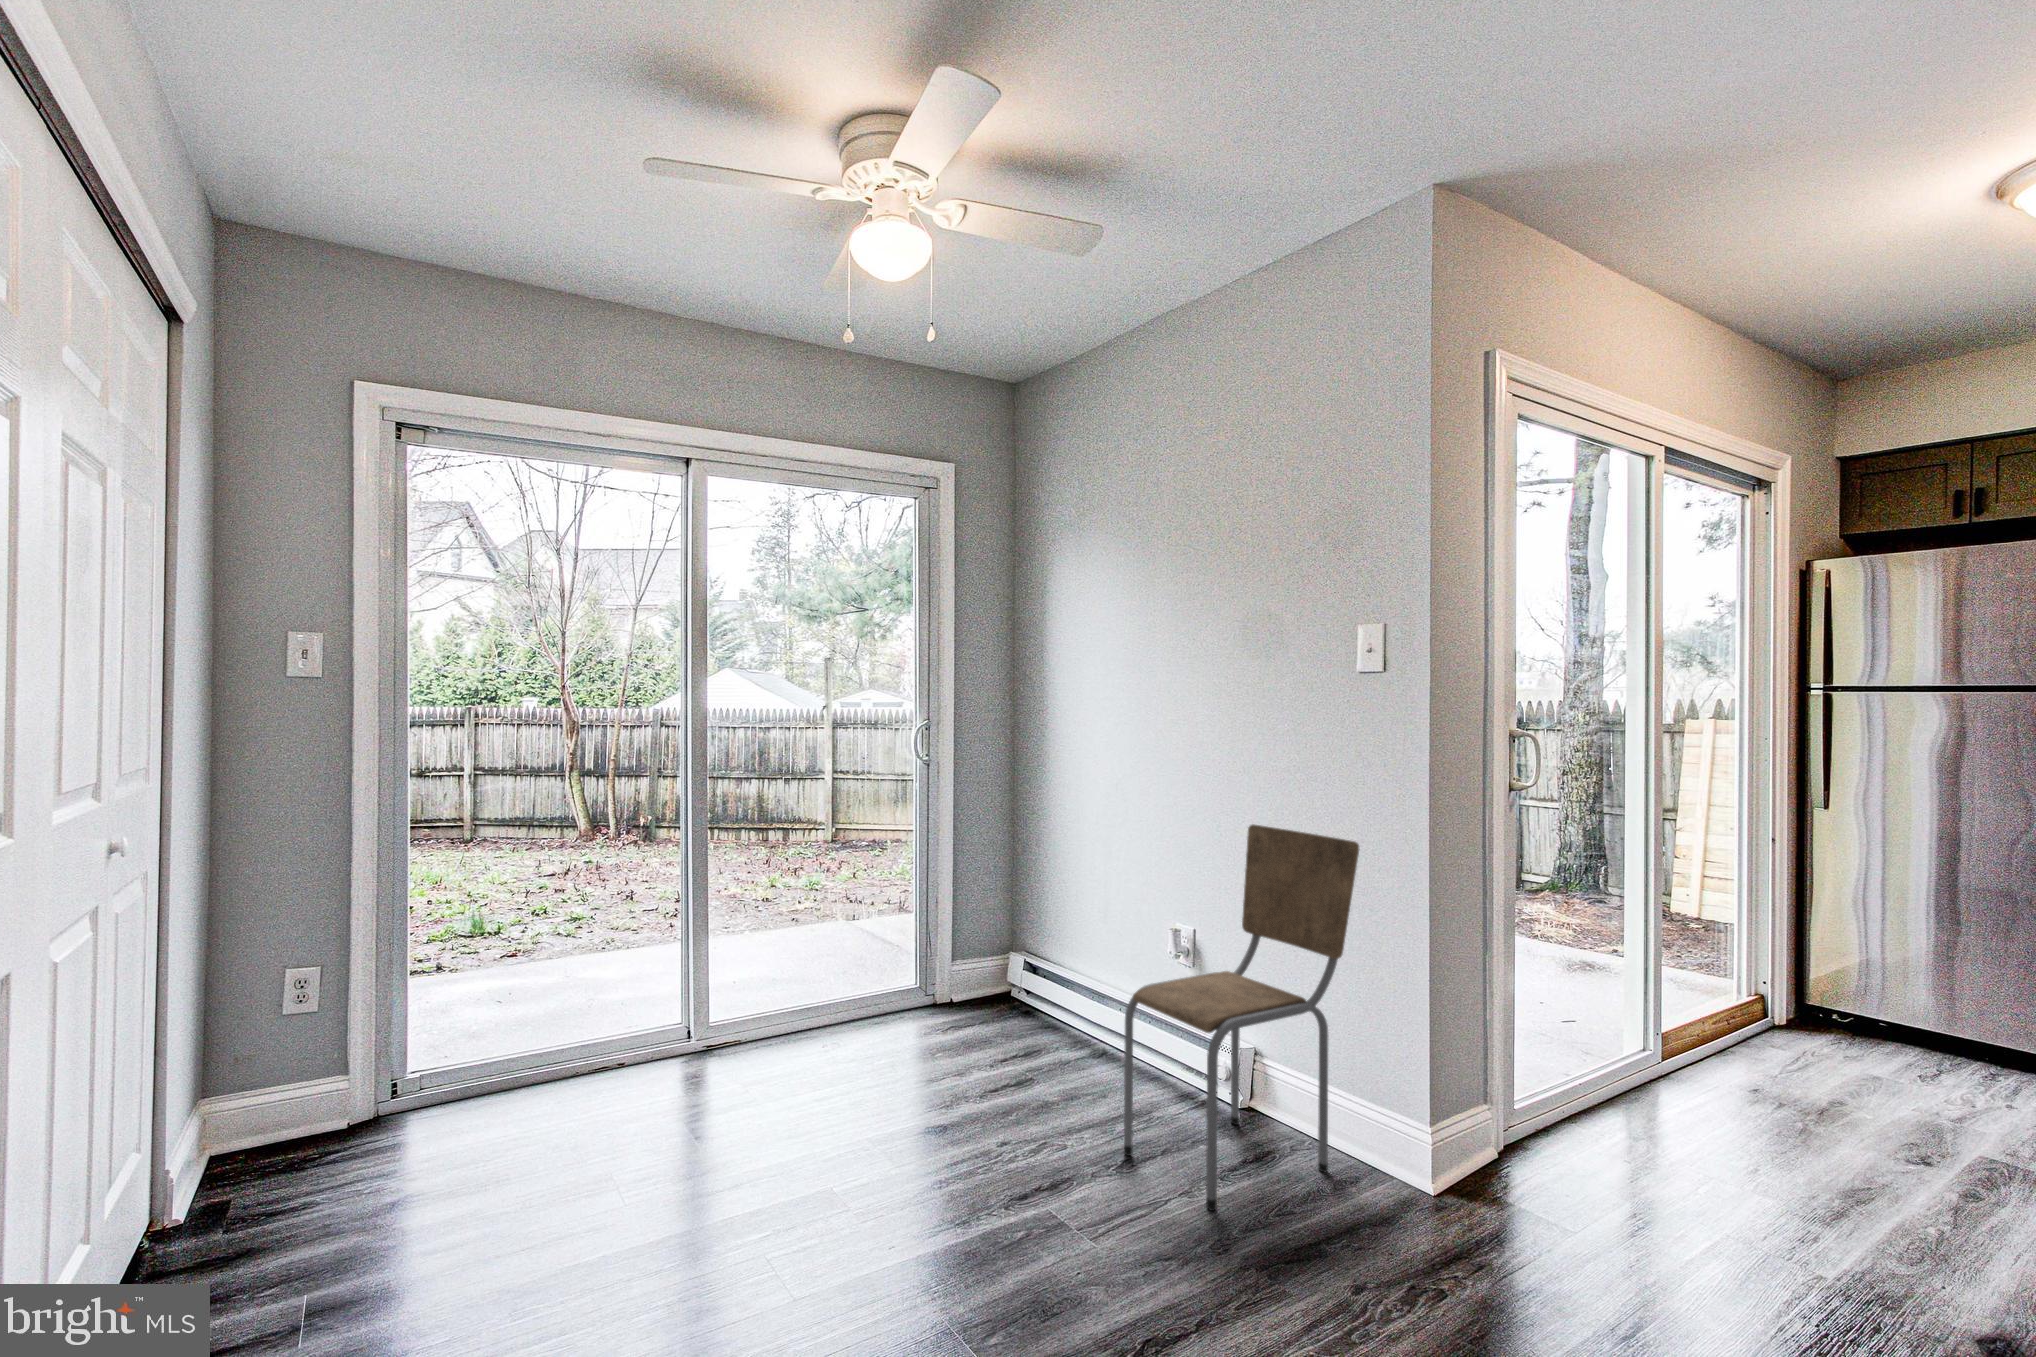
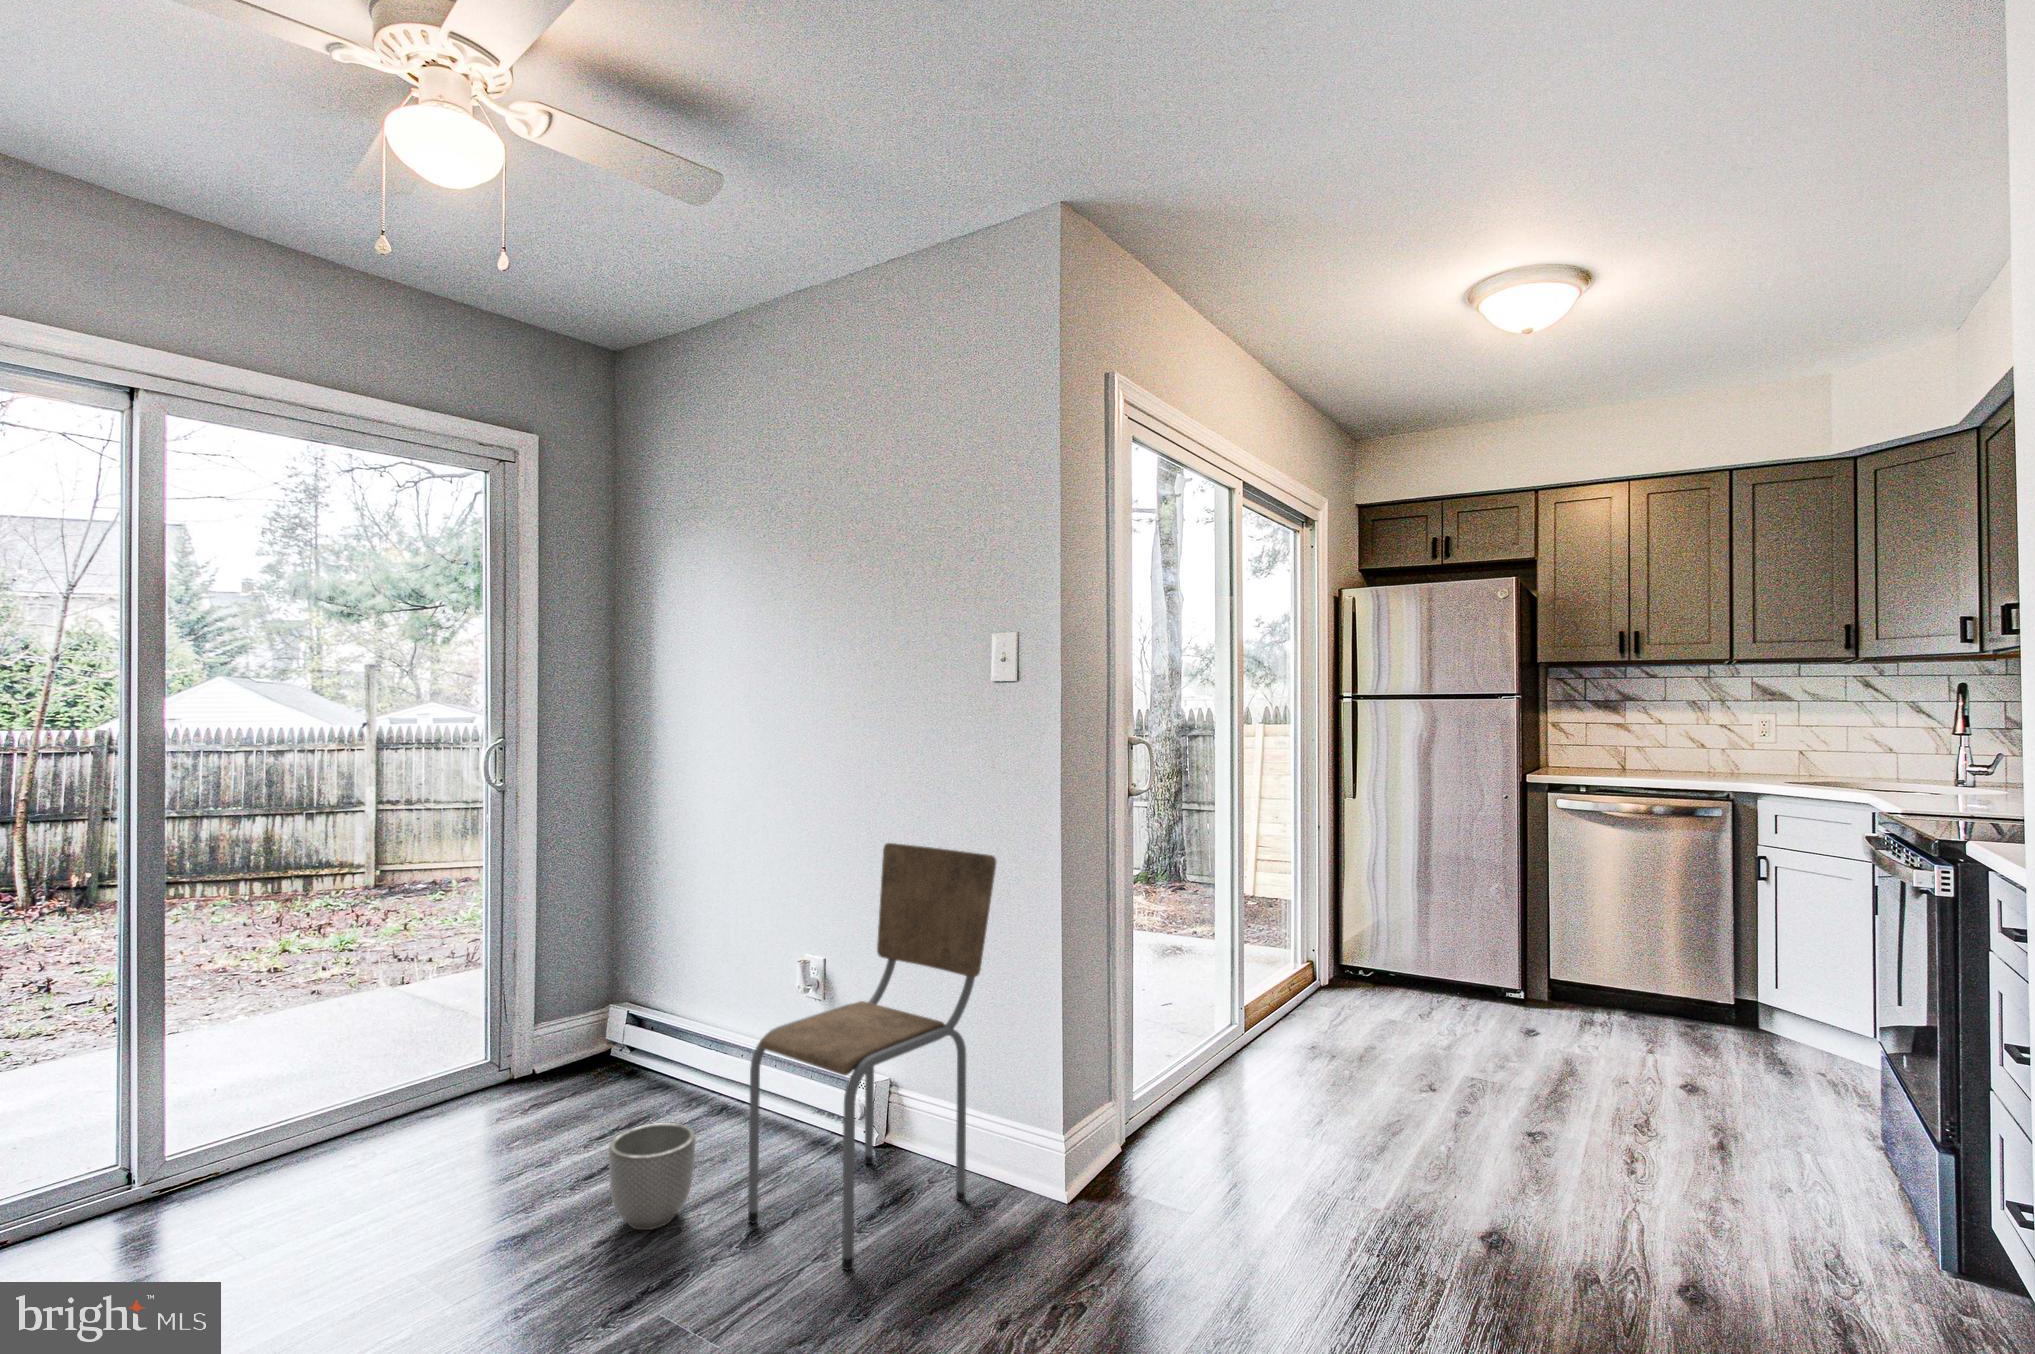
planter: none [1008,1056,1079,1145] -> present [608,1123,696,1230]

